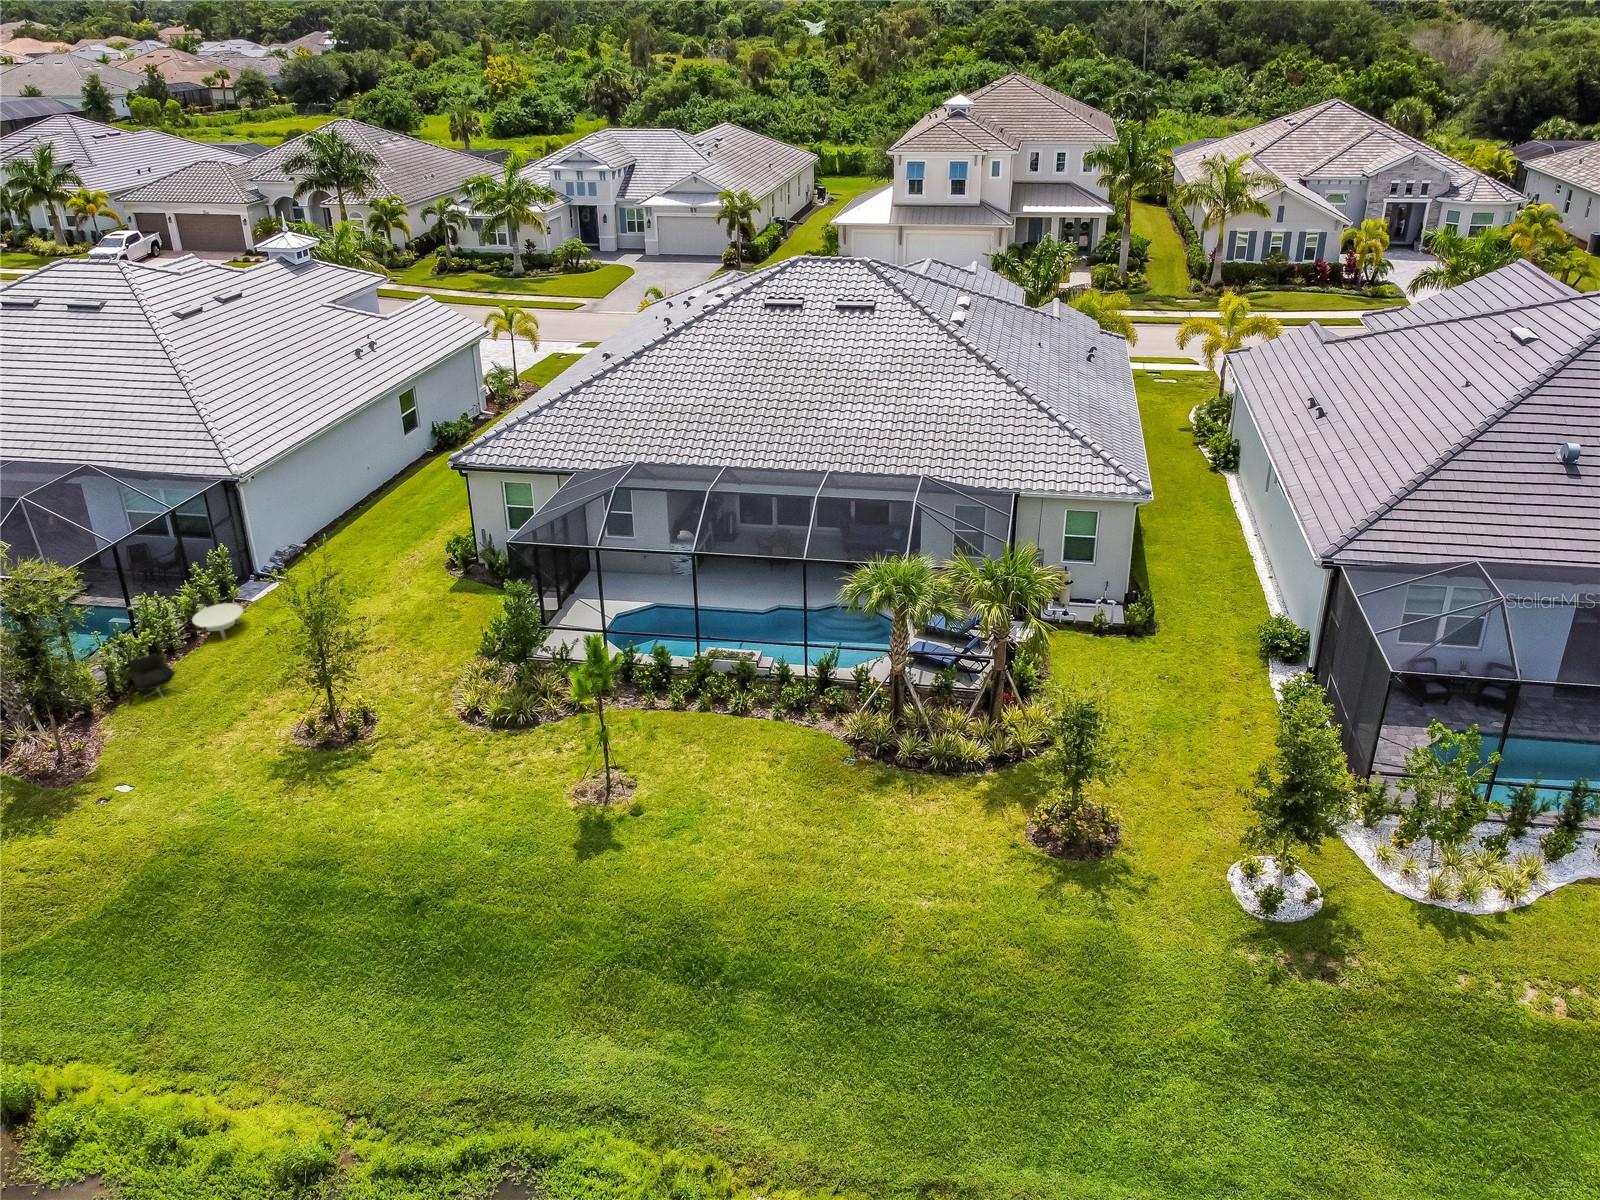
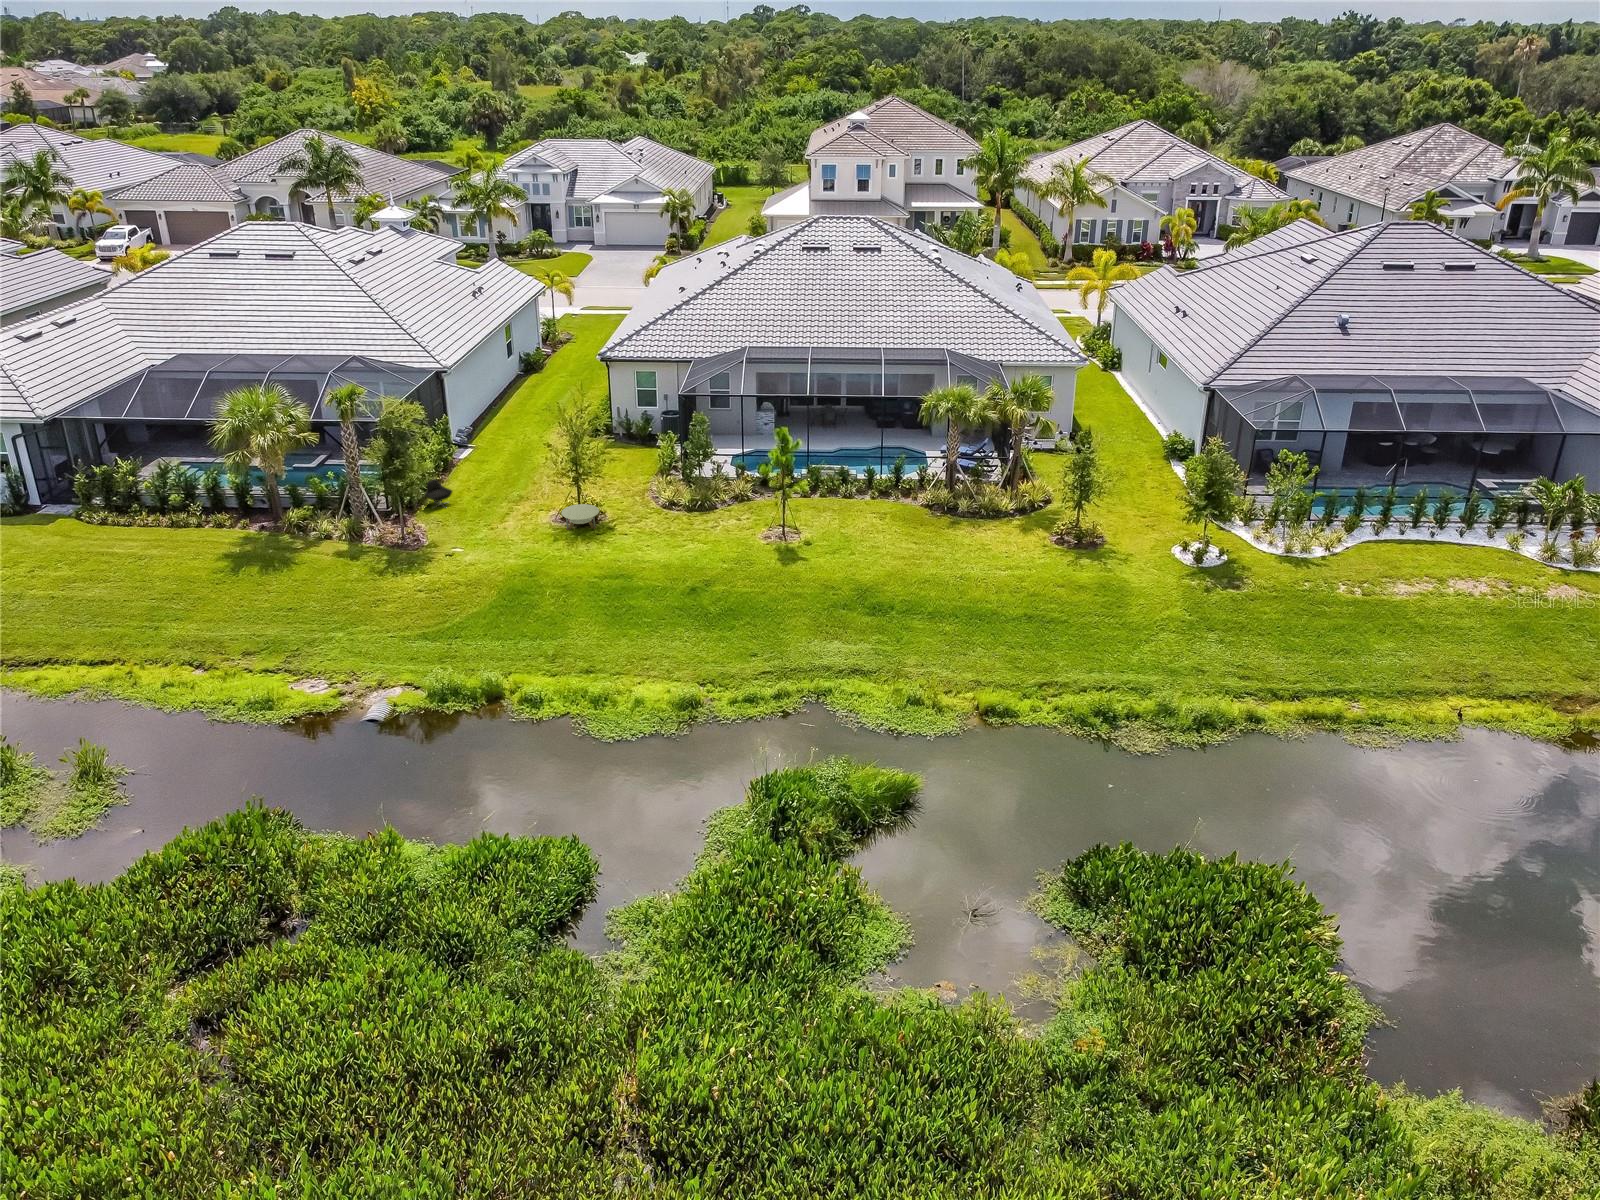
round table: present [192,603,243,641] -> present [562,504,599,530]

